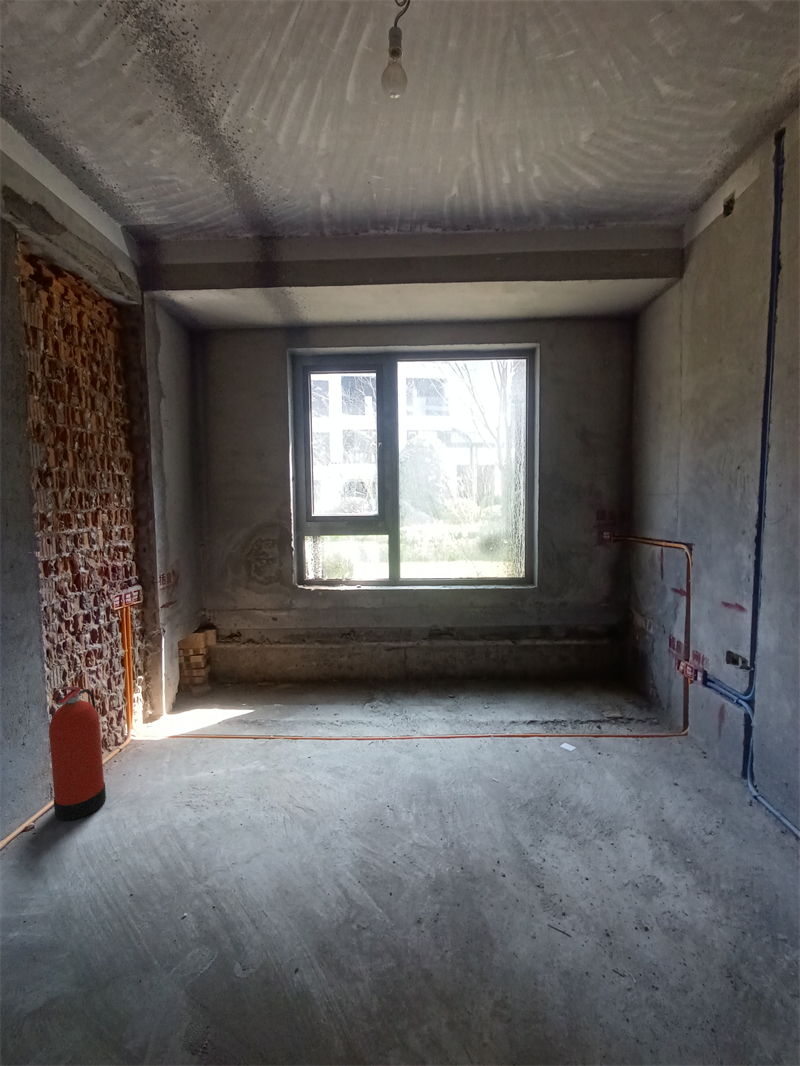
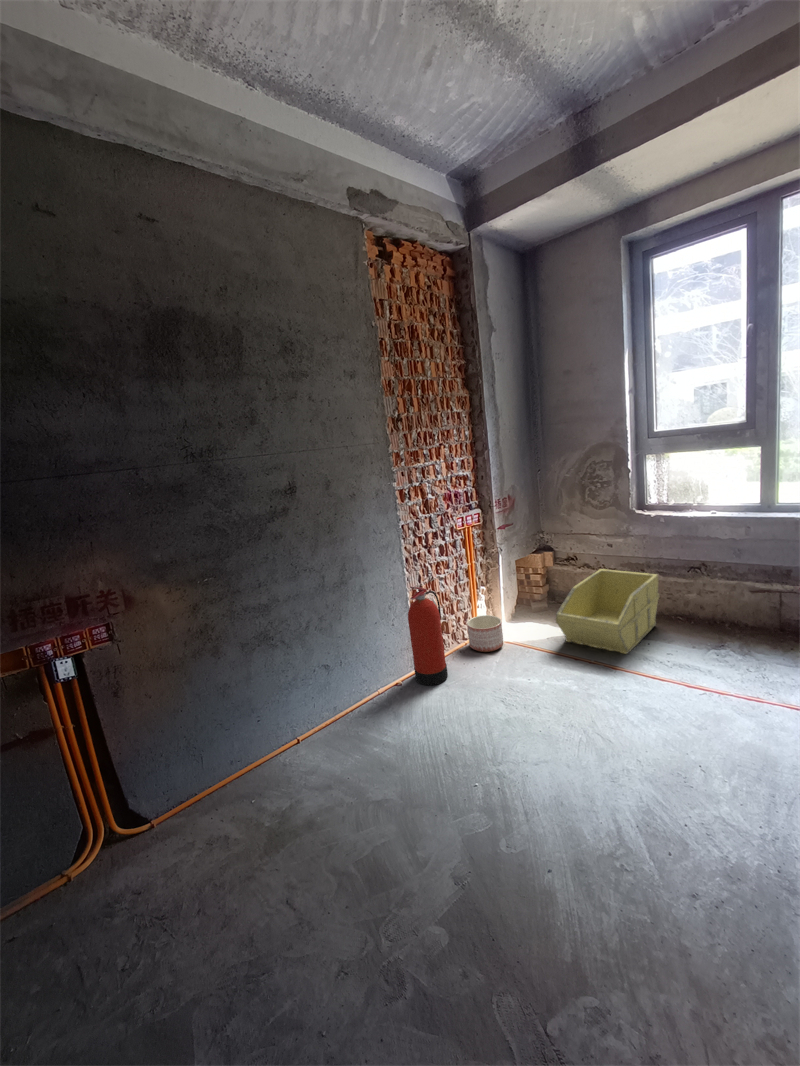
storage bin: none [231,641,317,720] -> present [556,569,659,654]
planter: none [125,708,171,755] -> present [467,615,503,652]

